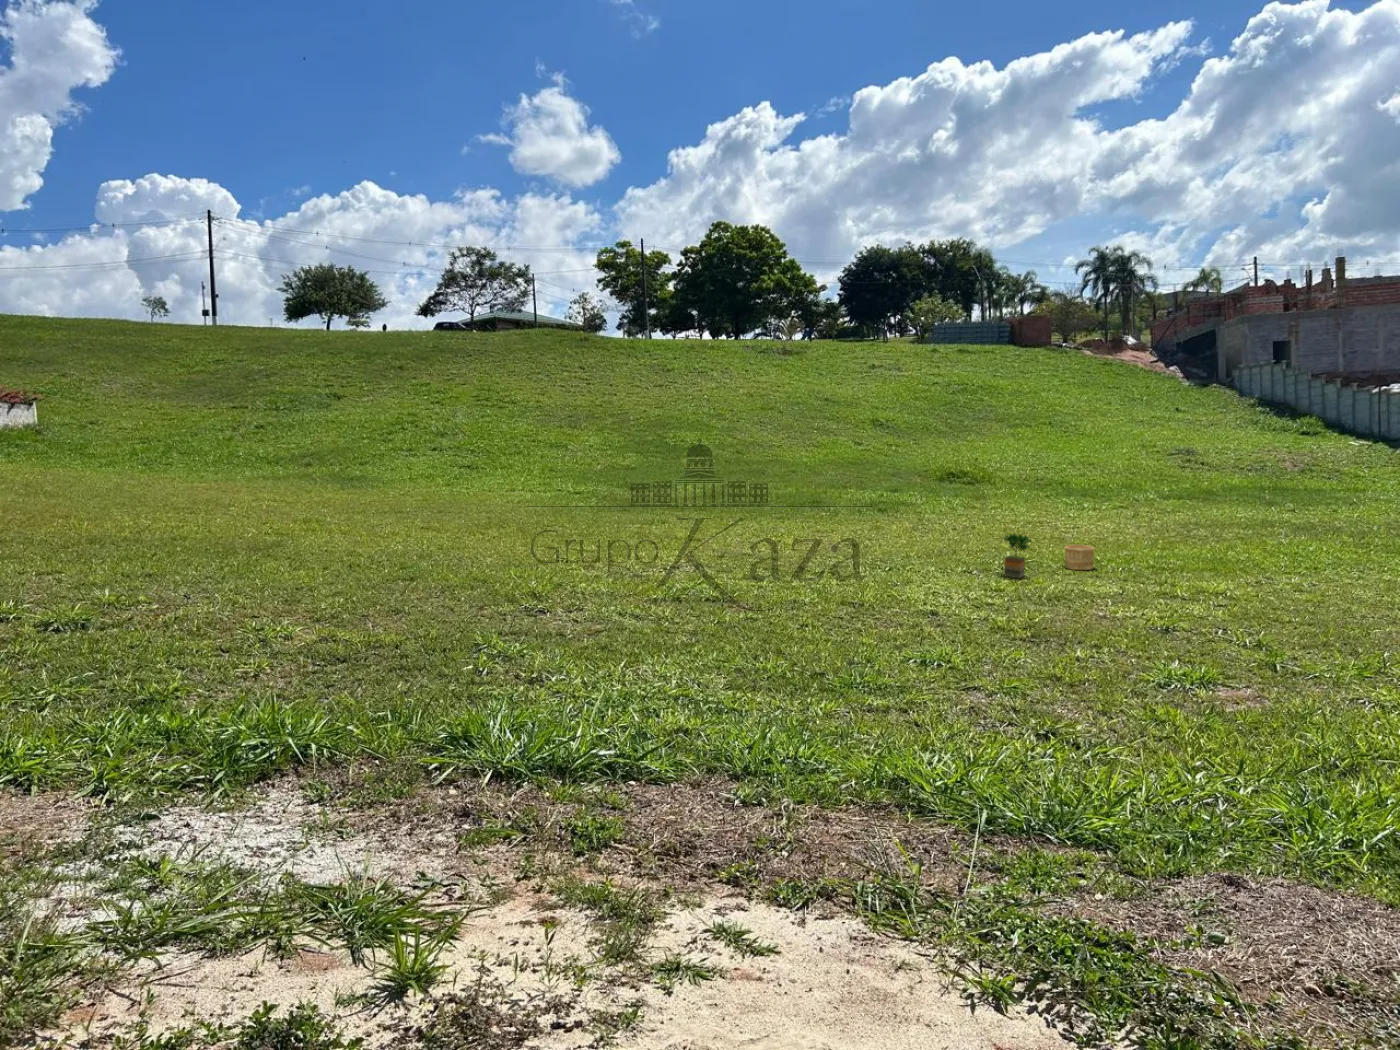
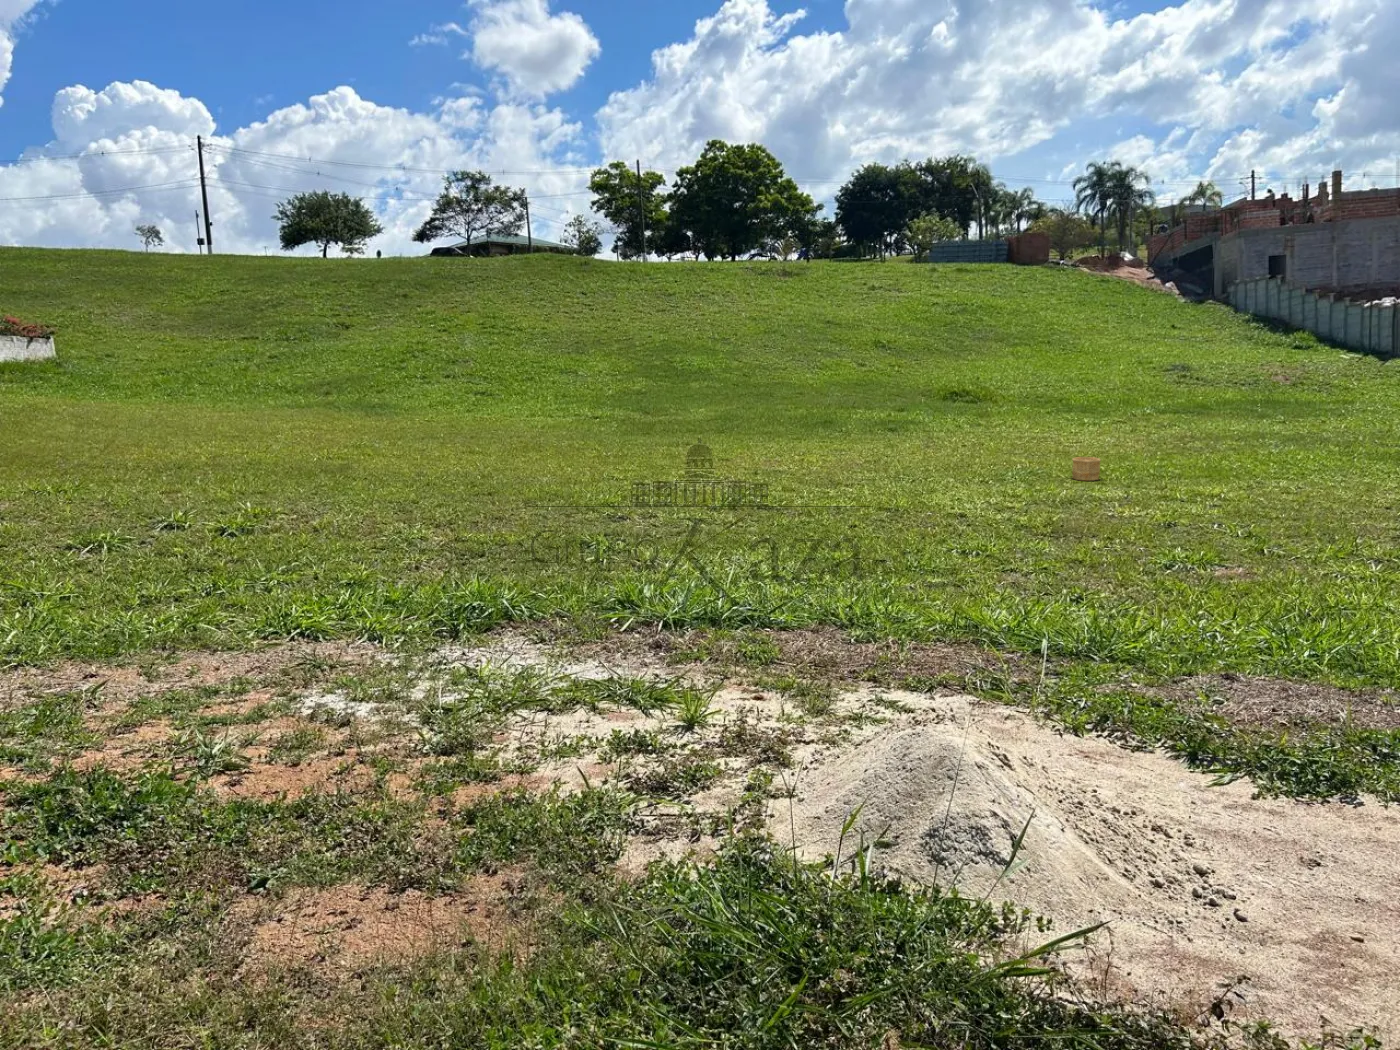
potted tree: present [1004,534,1031,578] -> none [1016,446,1044,488]

